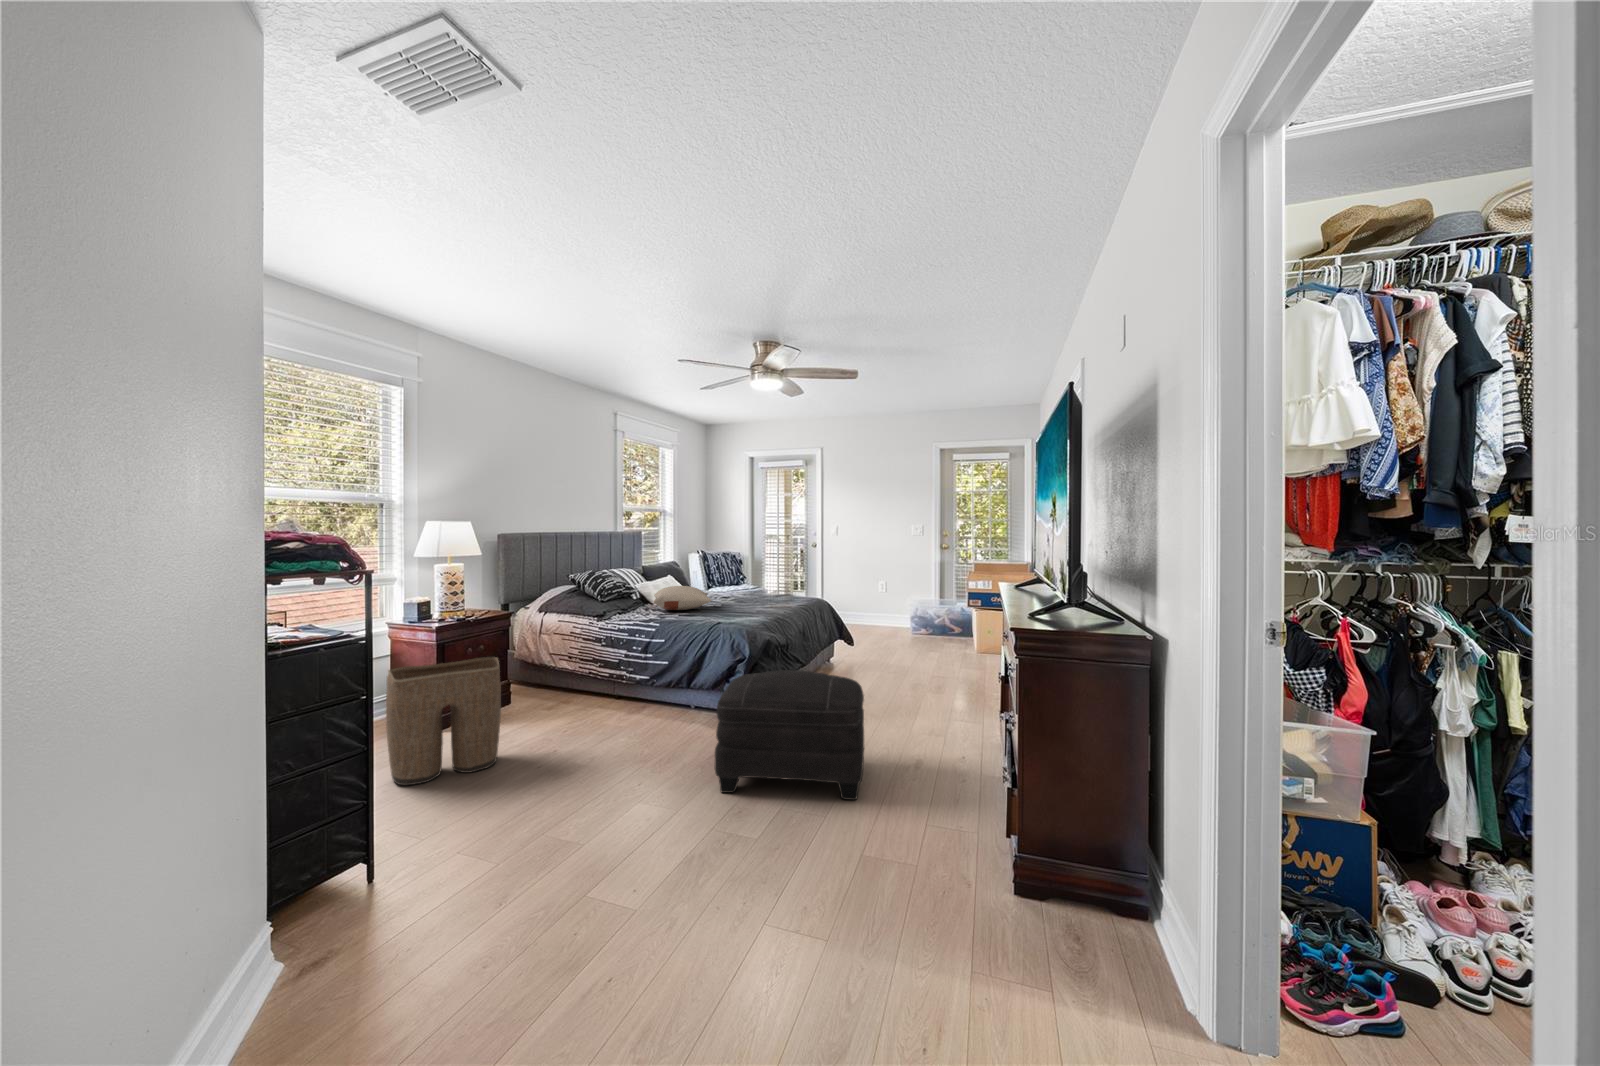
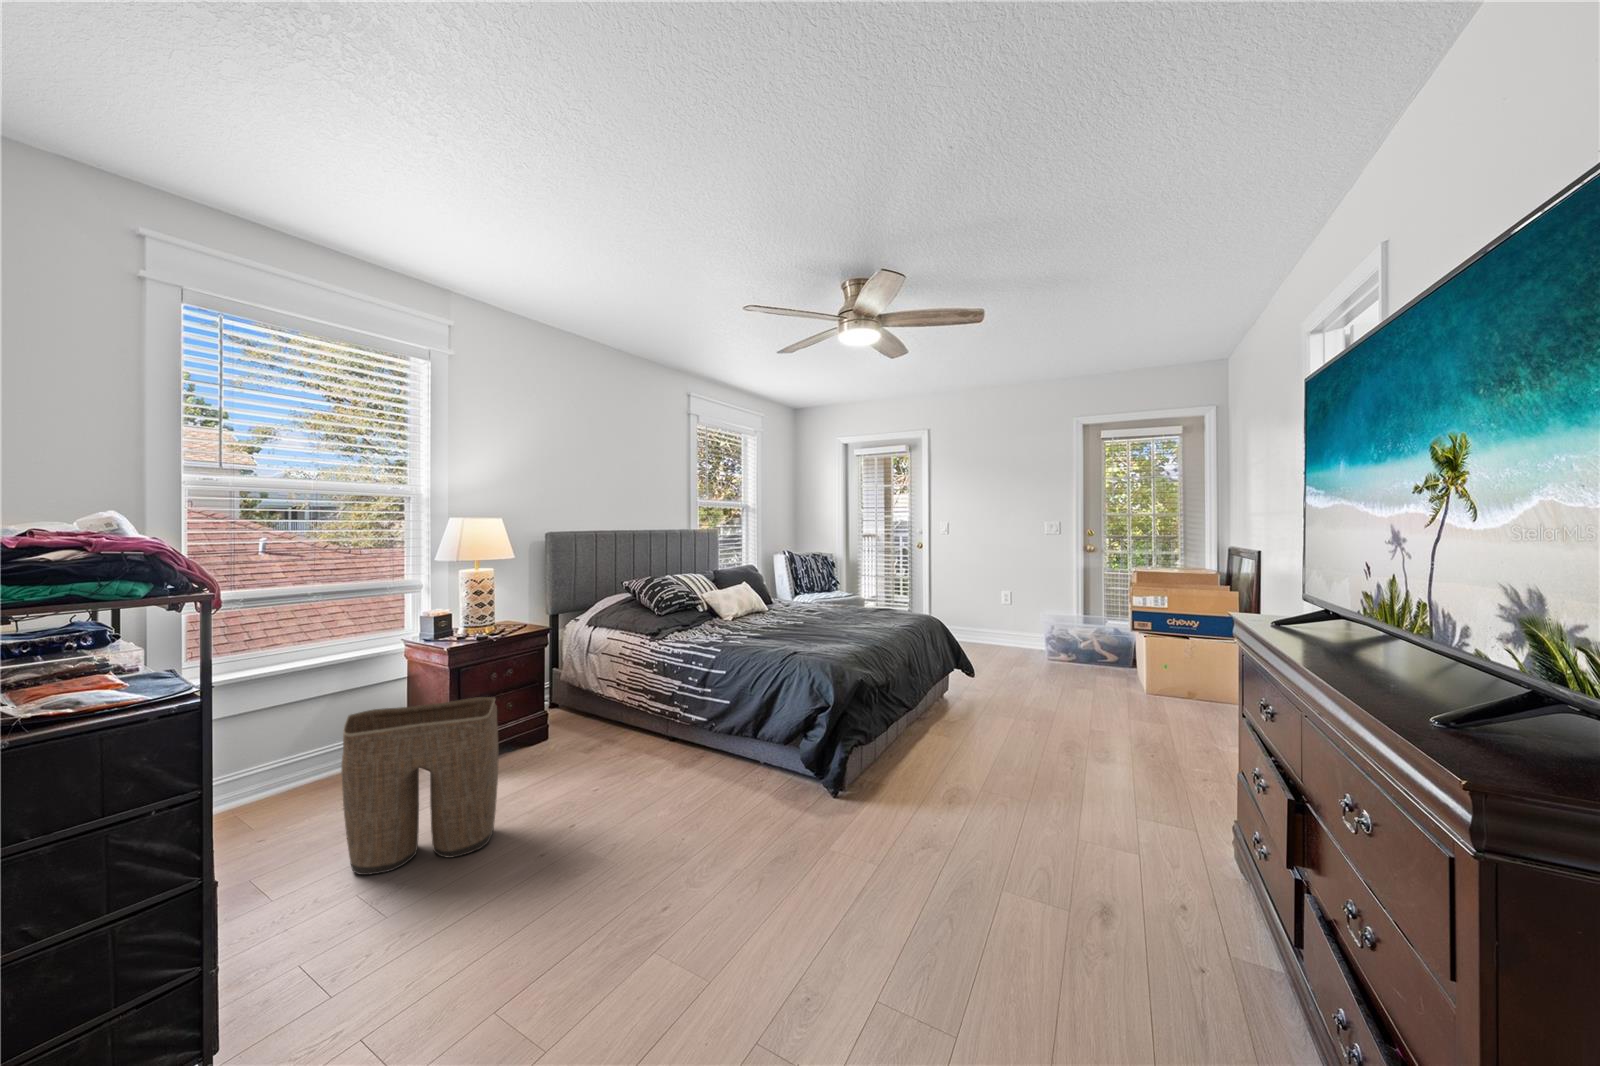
pillow: present [654,586,711,610] -> none [717,598,790,629]
ottoman: present [714,670,864,800] -> none [771,742,1014,987]

